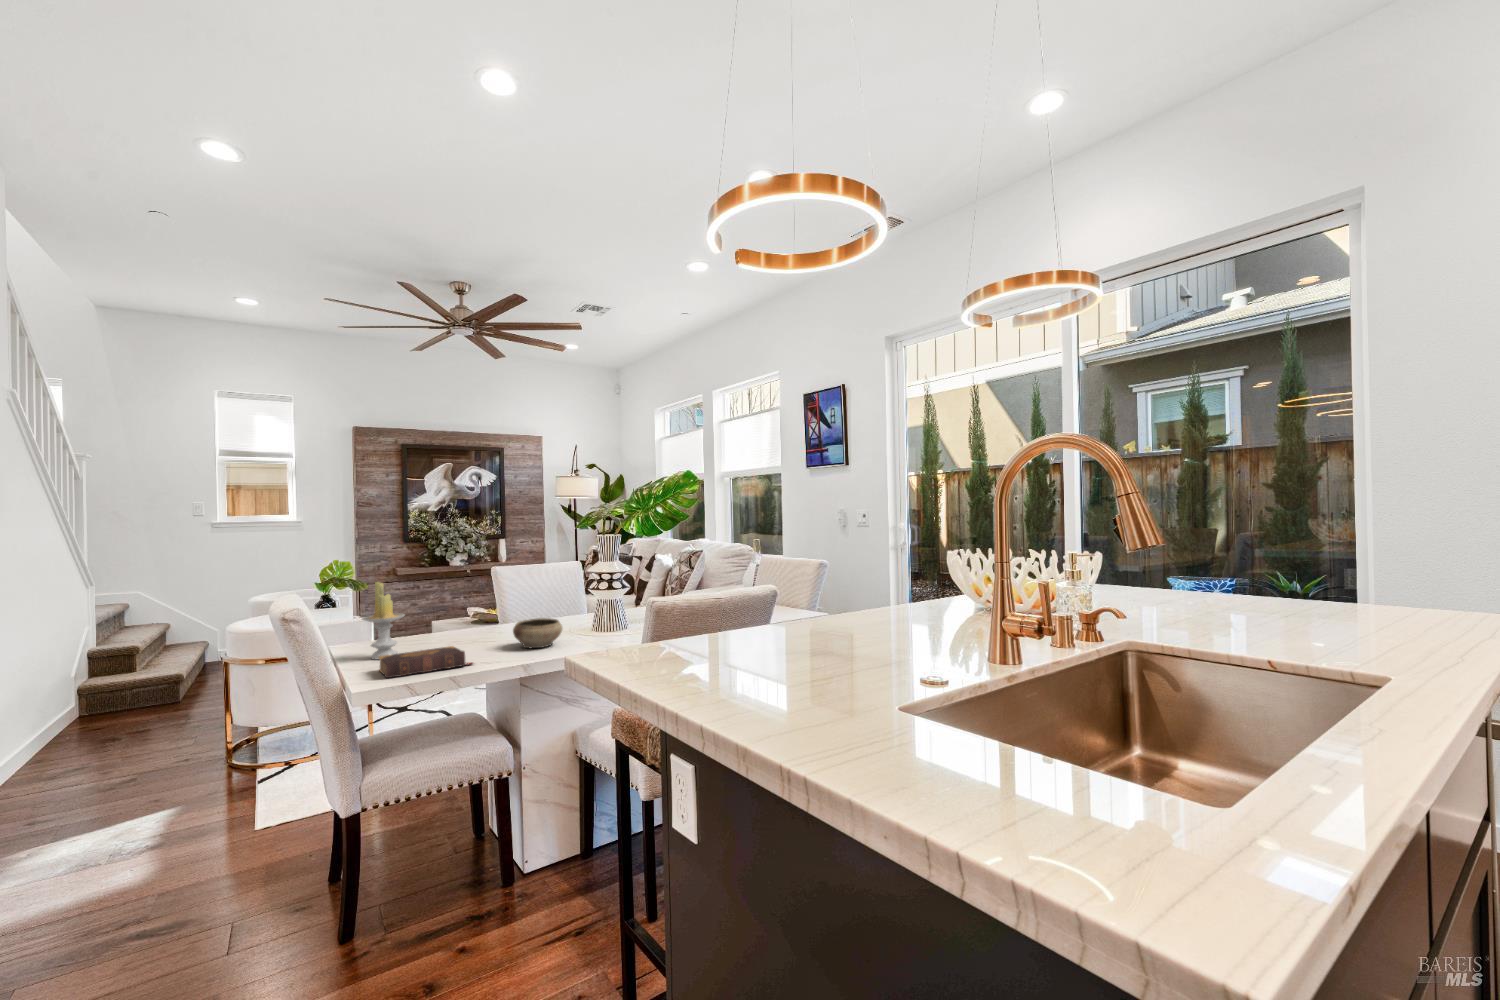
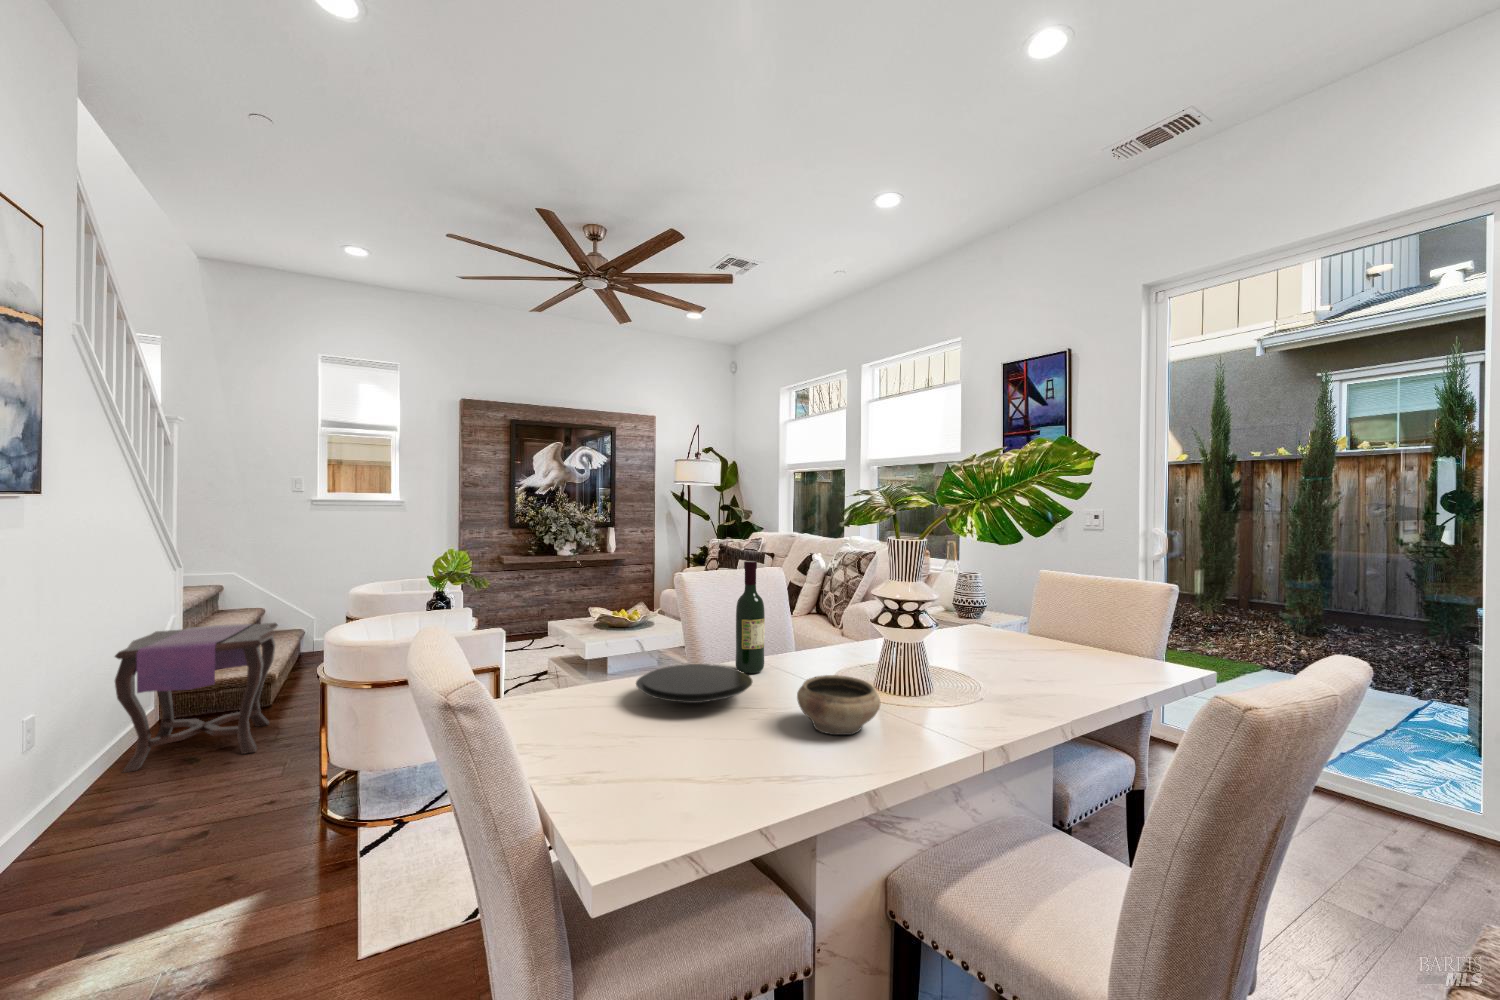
wine bottle: none [509,555,529,628] -> present [735,561,765,673]
candle: present [362,582,405,659] -> none [560,610,630,754]
plate: none [425,621,503,640] -> present [636,664,752,703]
side table: none [49,628,185,749] -> present [115,623,278,772]
book: present [379,646,473,678] -> none [612,740,786,835]

